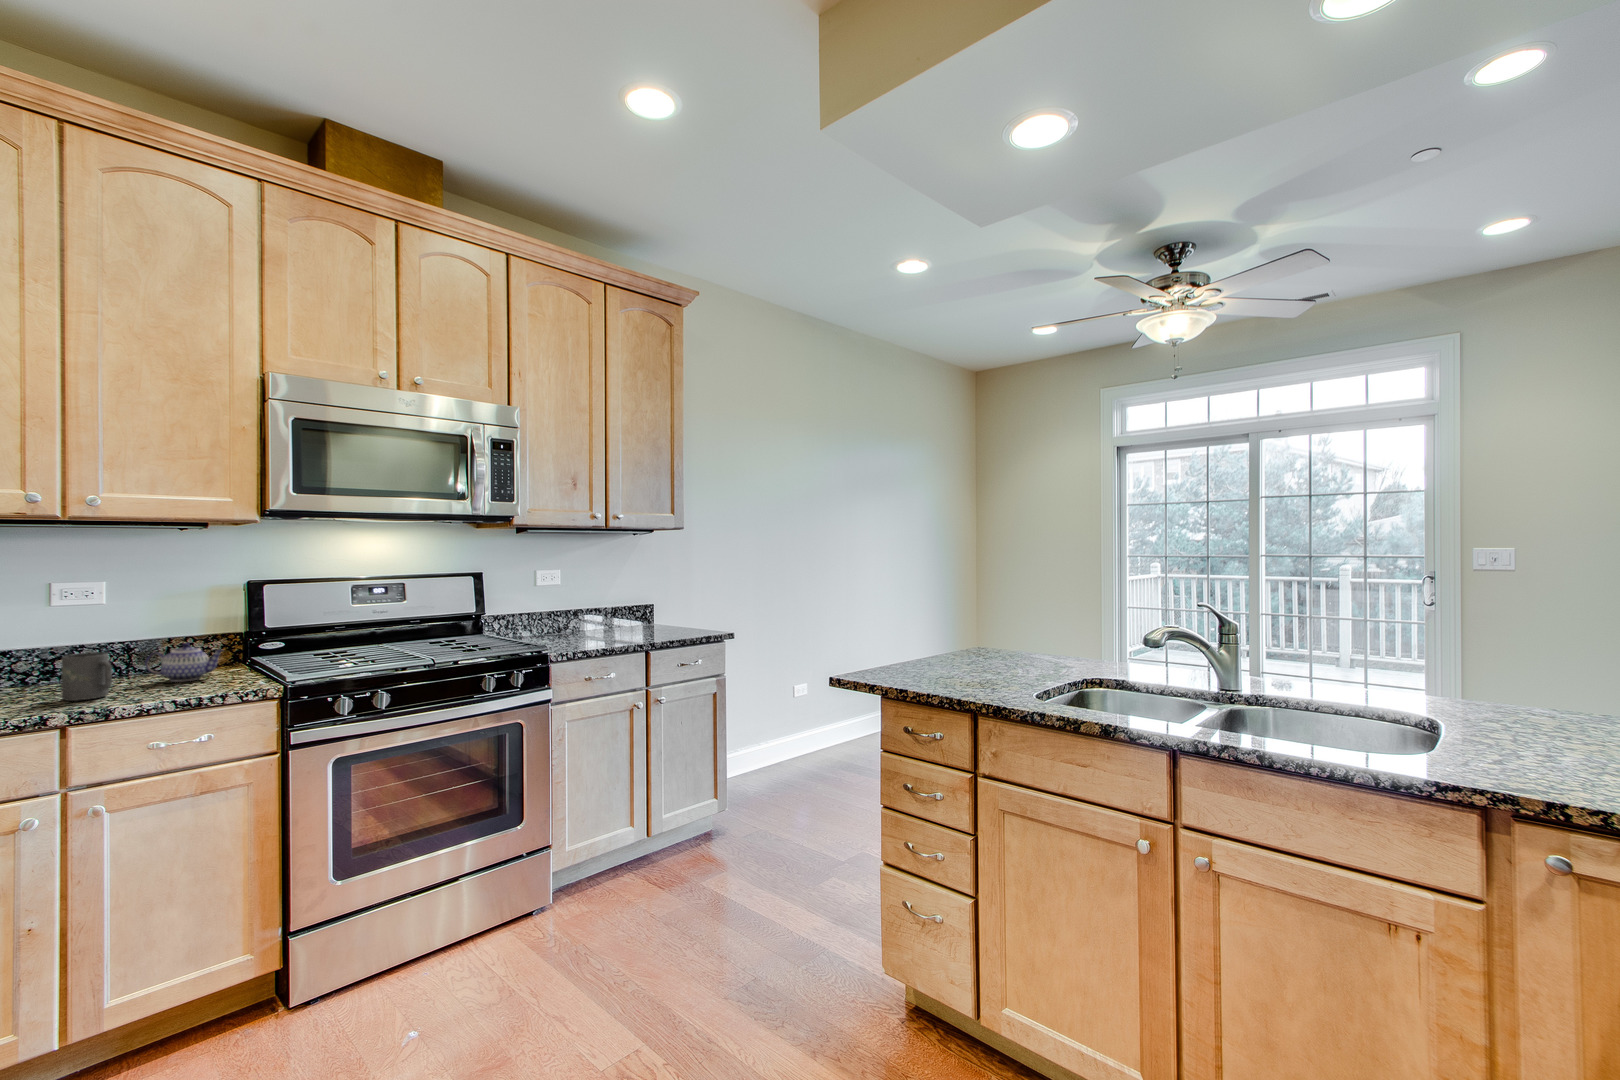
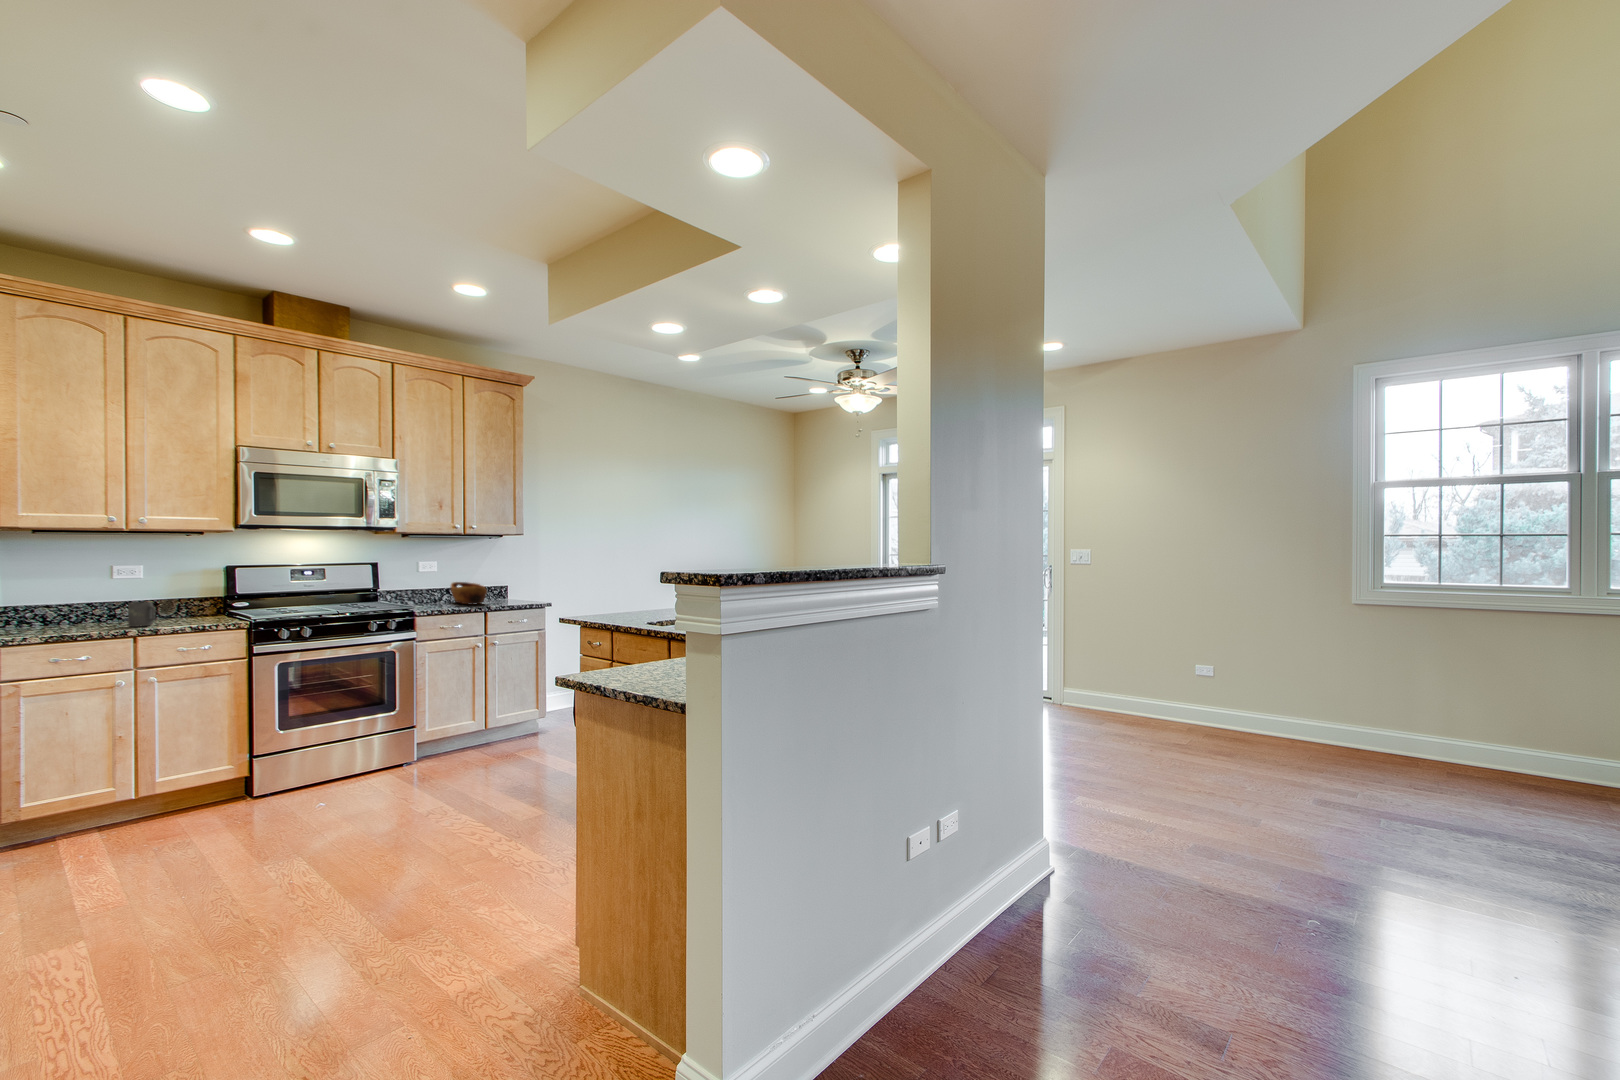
wooden bowl: none [587,602,647,639] -> present [451,582,487,605]
teapot: present [145,643,222,682] -> none [169,599,215,621]

